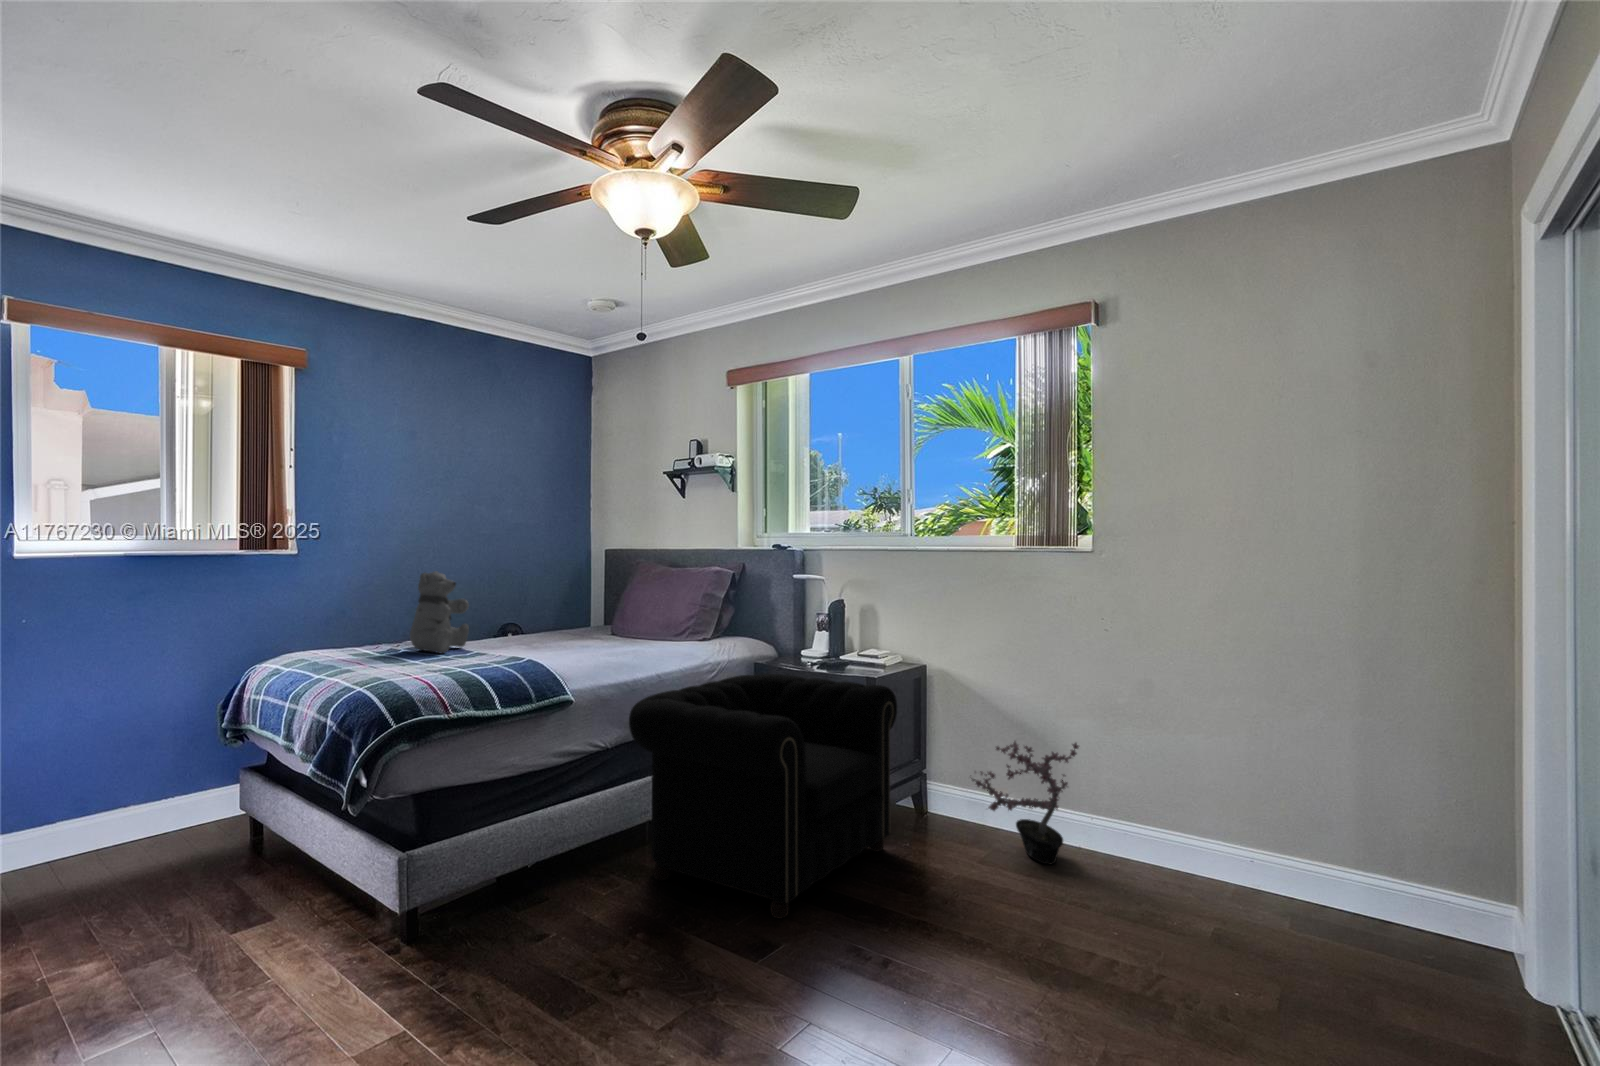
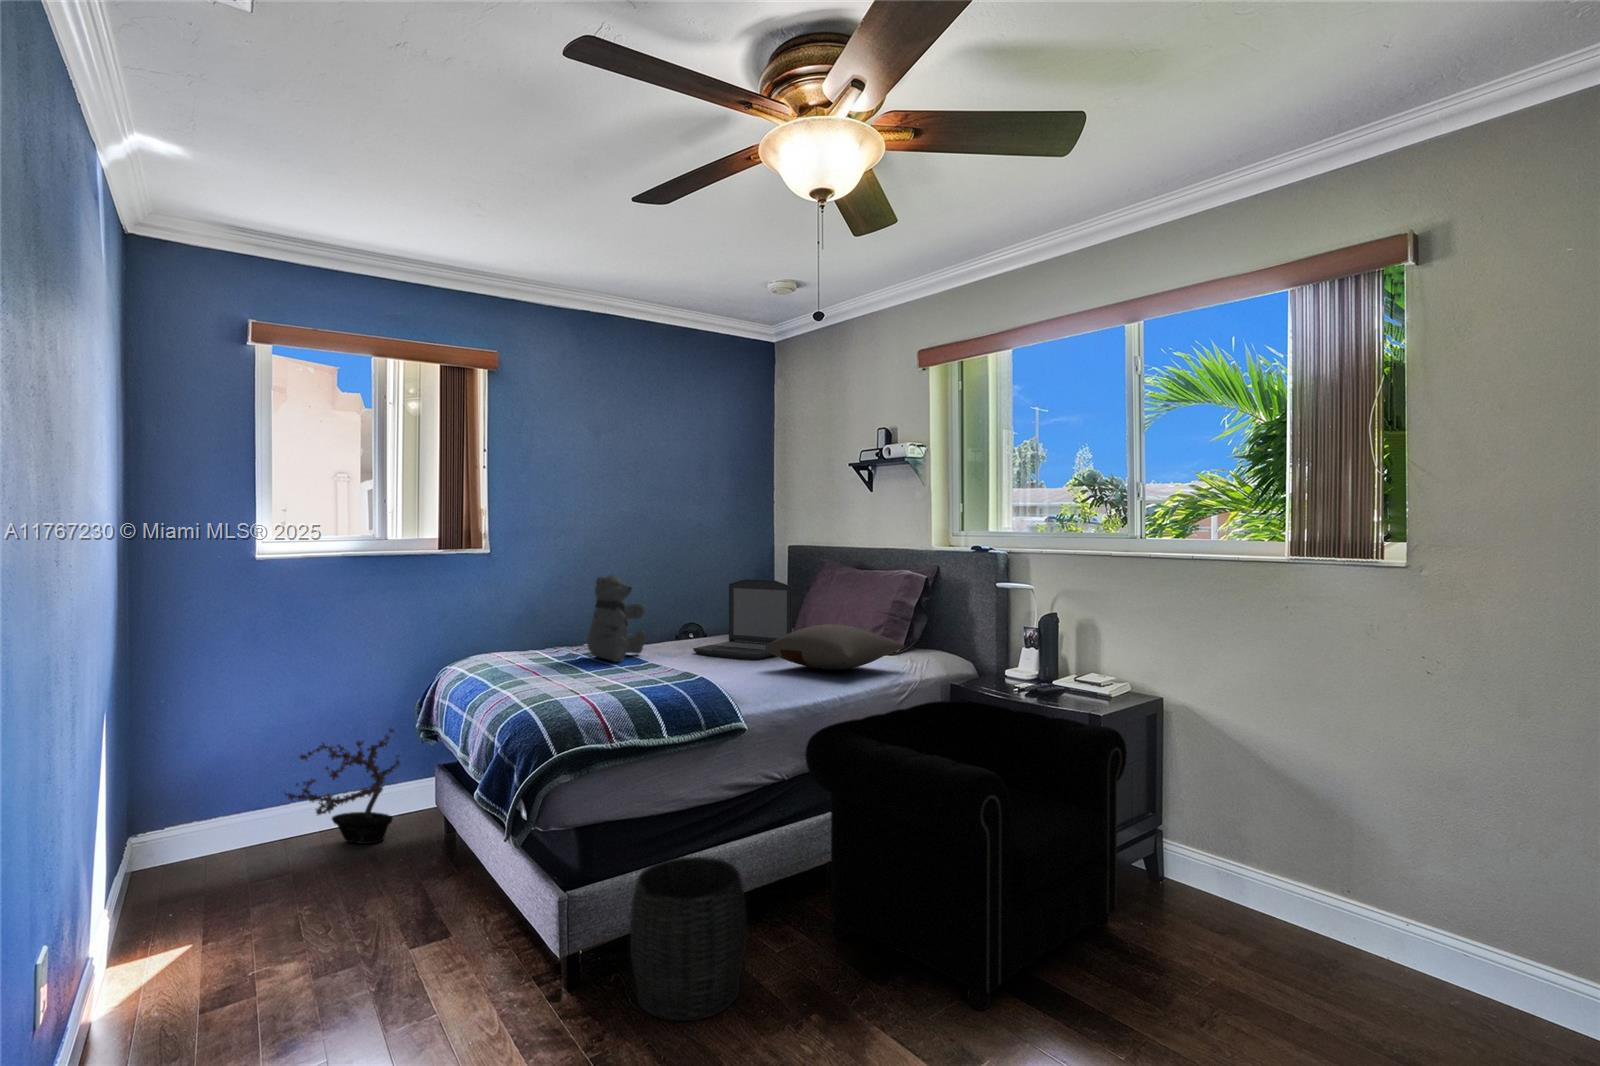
laptop: none [517,576,613,648] -> present [693,579,792,660]
pillow: none [589,613,715,652] -> present [765,624,905,670]
potted plant: present [971,741,1079,864] -> present [285,728,400,844]
woven basket: none [467,816,577,959] -> present [630,857,747,1021]

